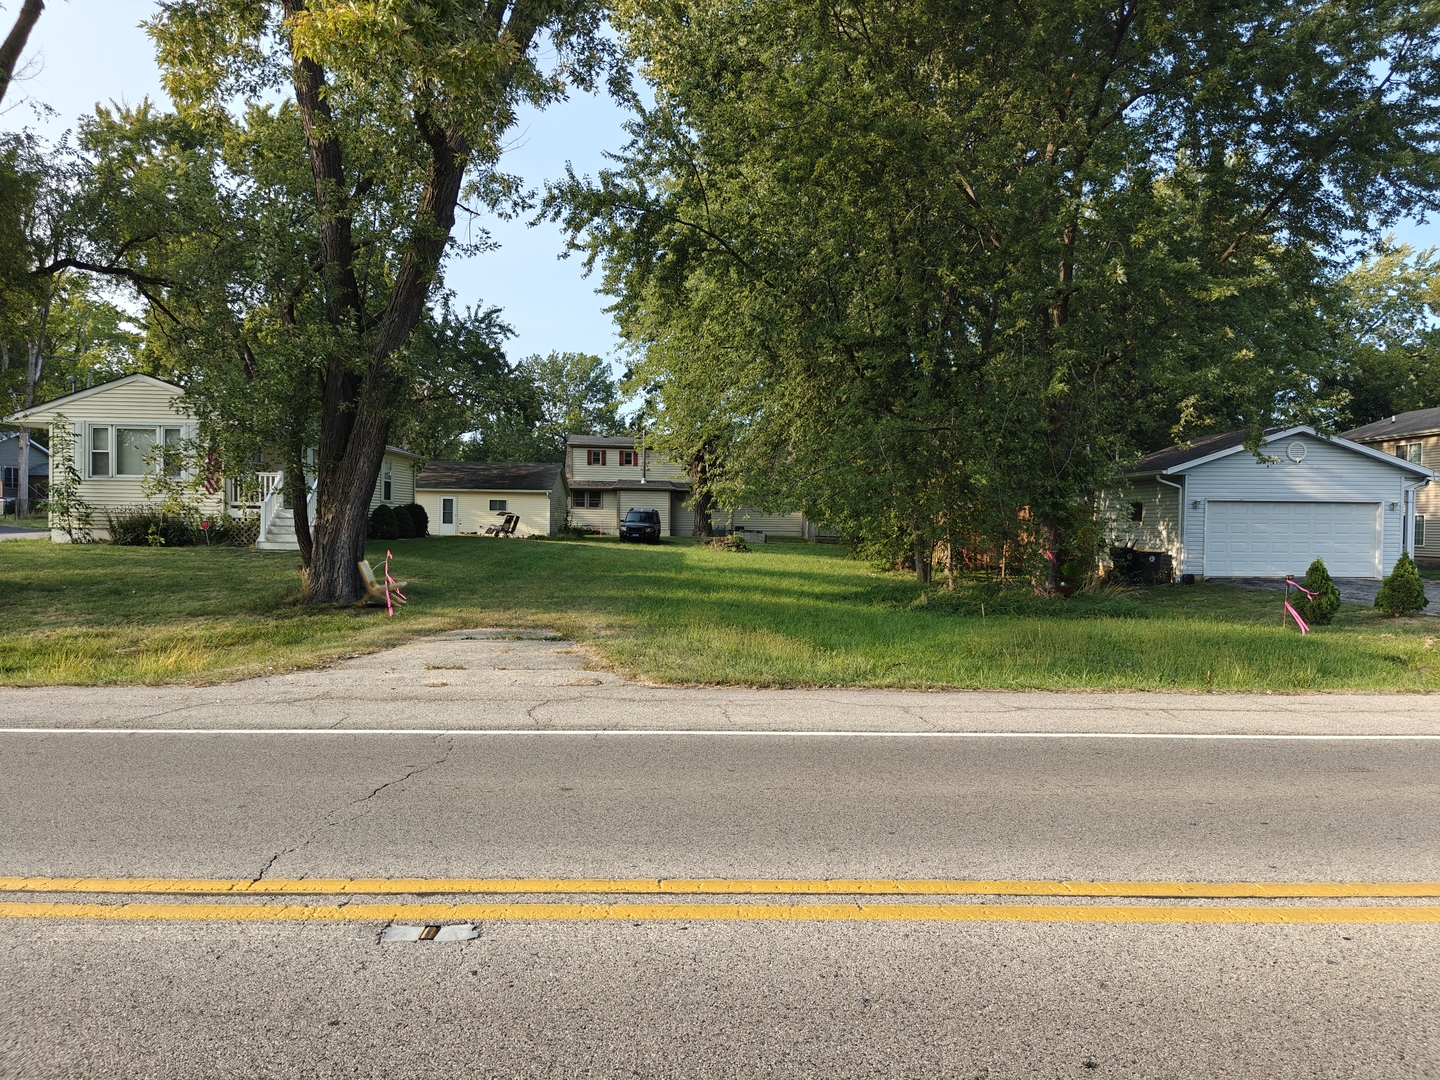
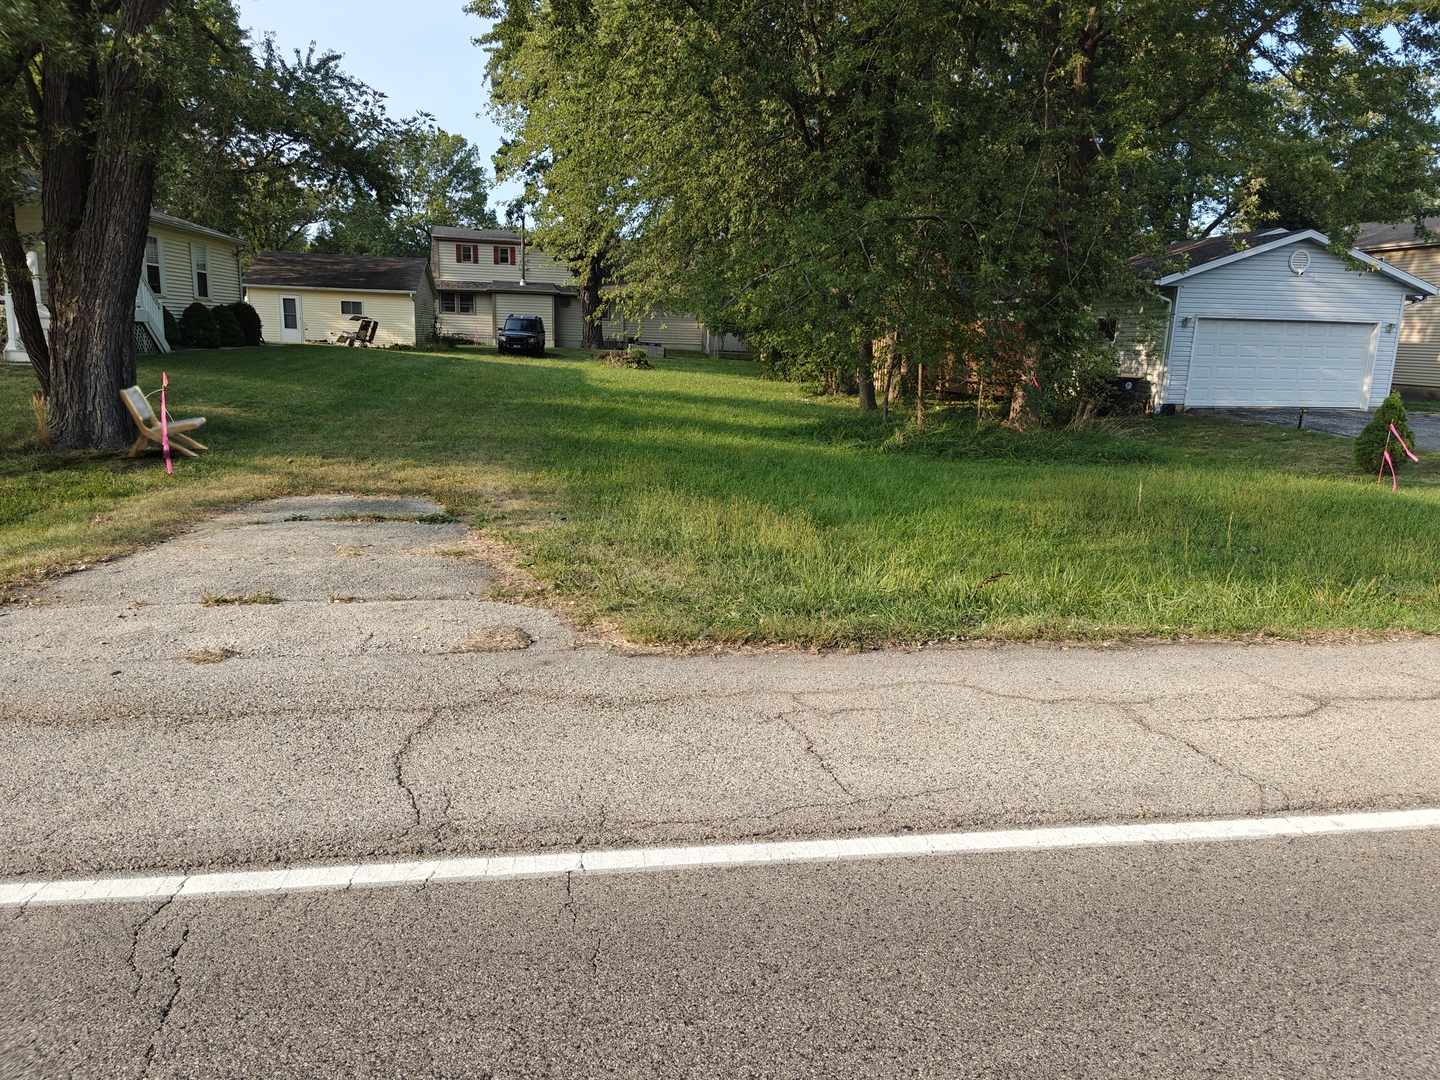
potted tree: present [1057,563,1080,596] -> none [1059,388,1090,434]

